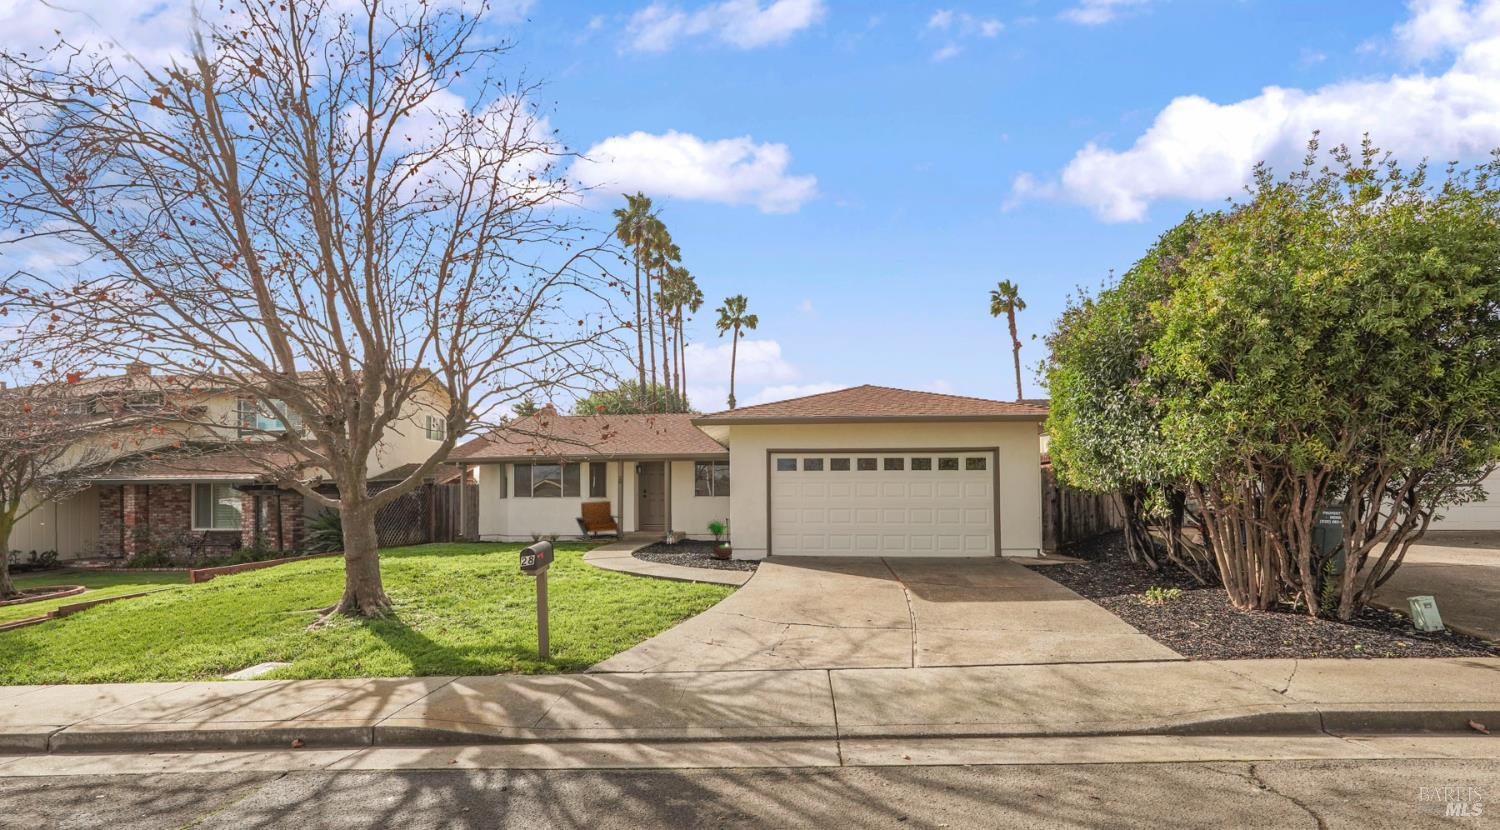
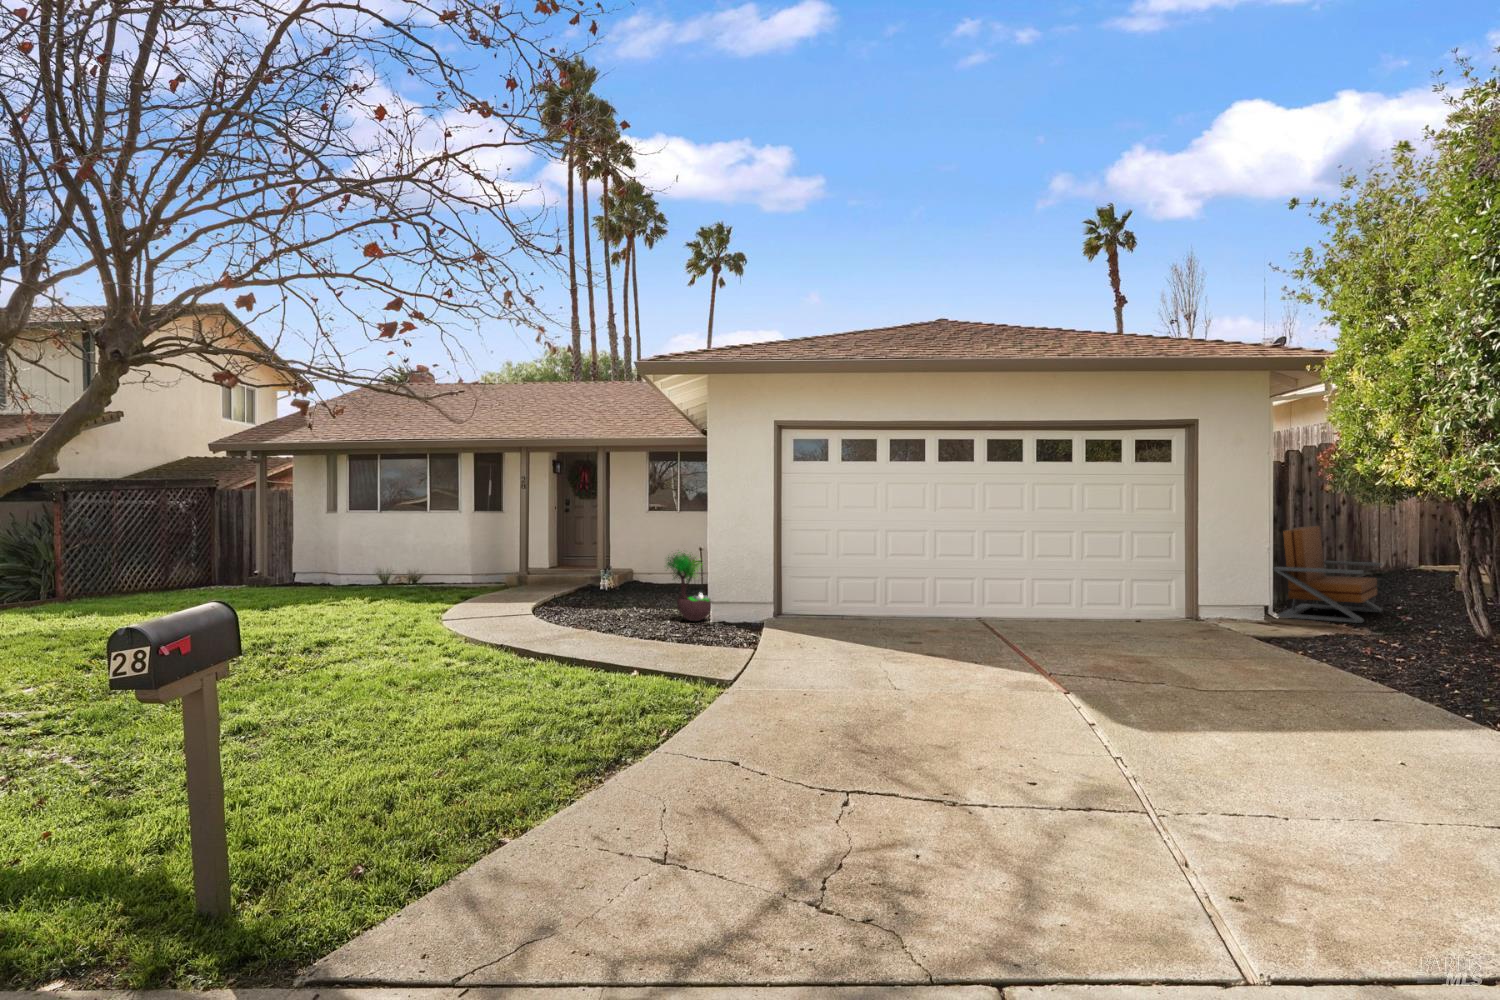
lounge chair: present [576,501,623,540] -> present [1273,526,1383,623]

